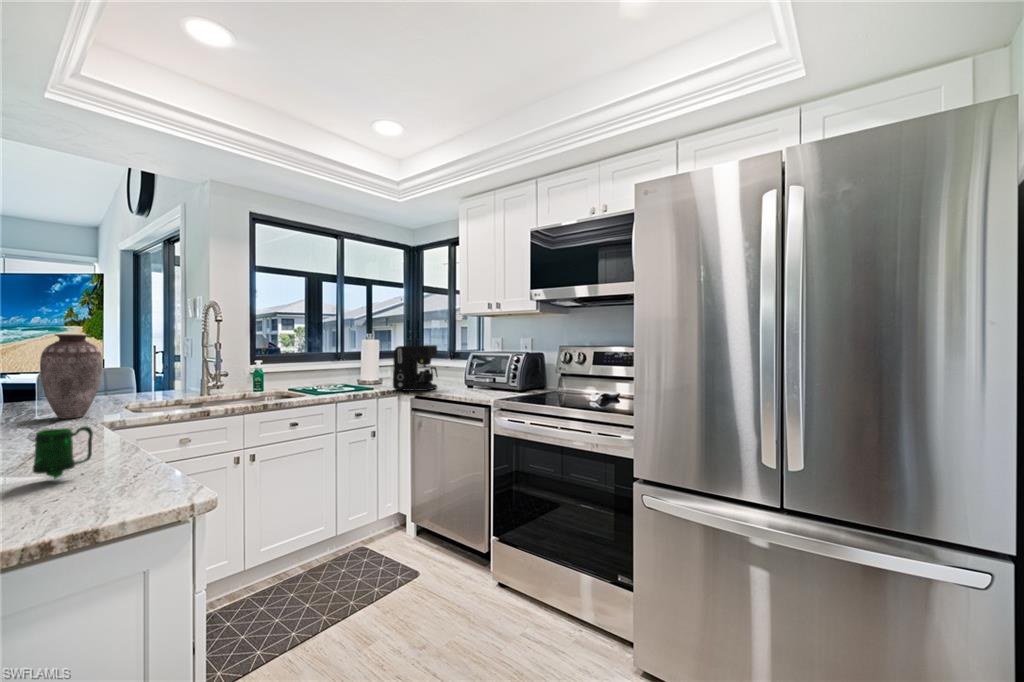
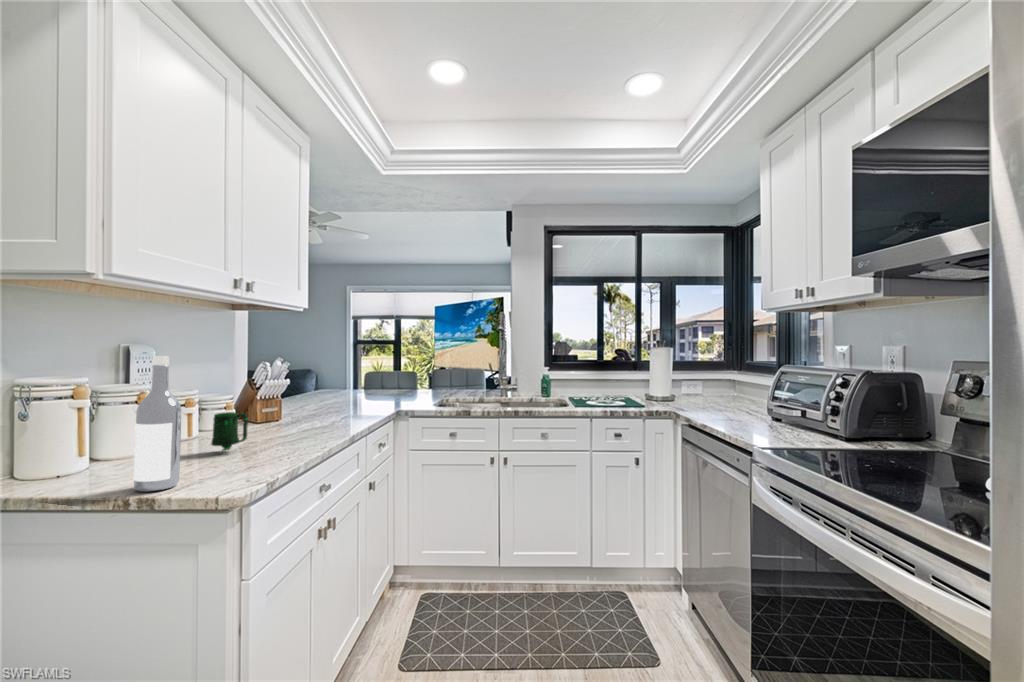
vase: present [40,334,102,419] -> none [367,342,402,405]
coffee maker: present [393,345,437,391] -> none [665,354,728,415]
wine bottle: none [95,357,149,513] -> present [134,356,181,492]

